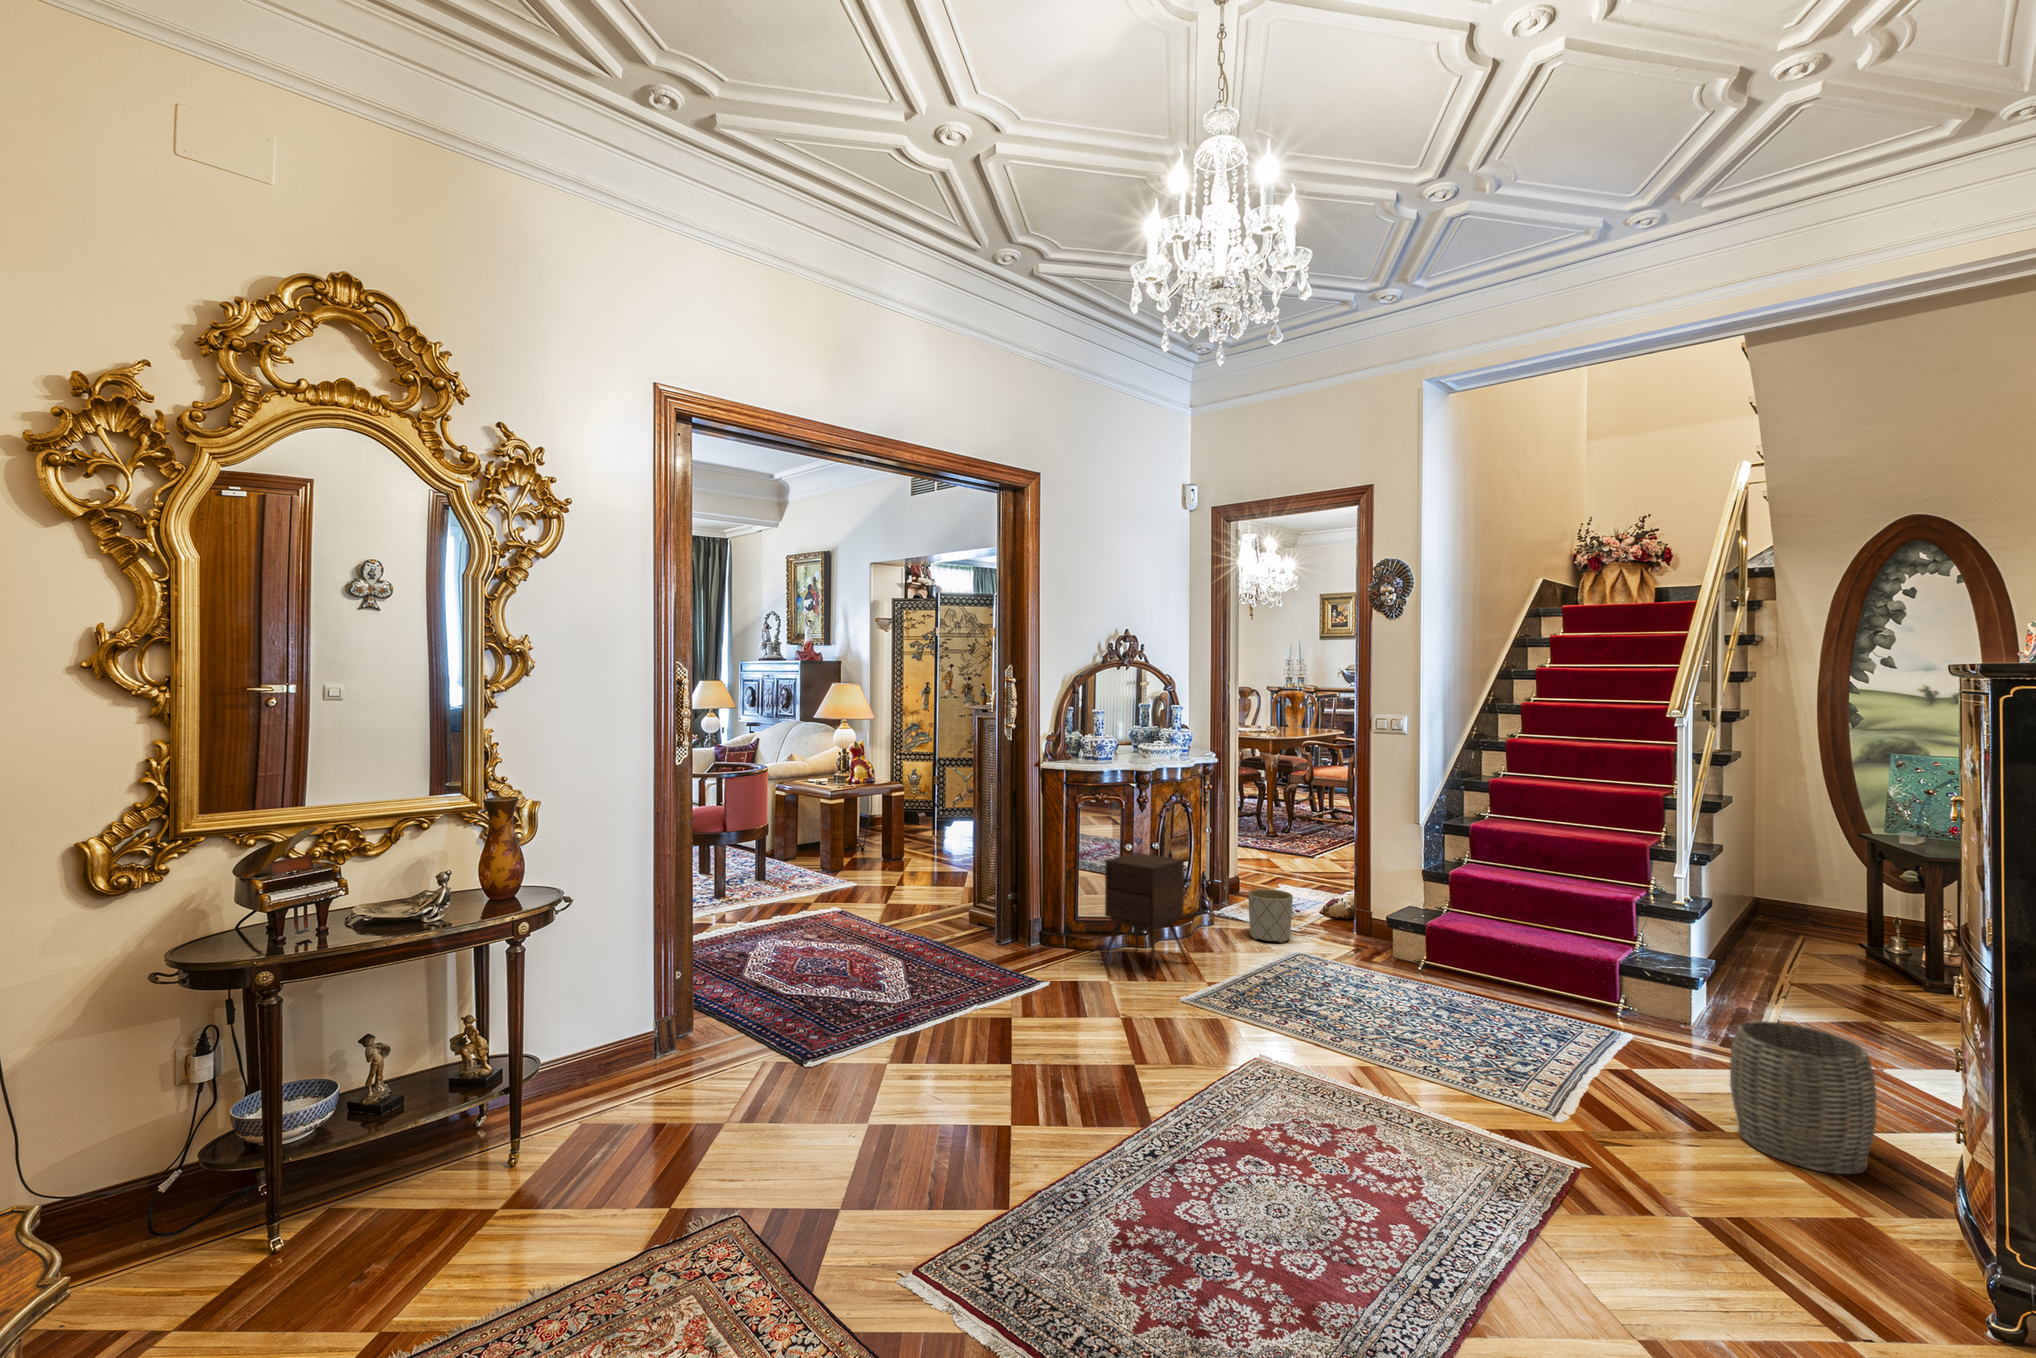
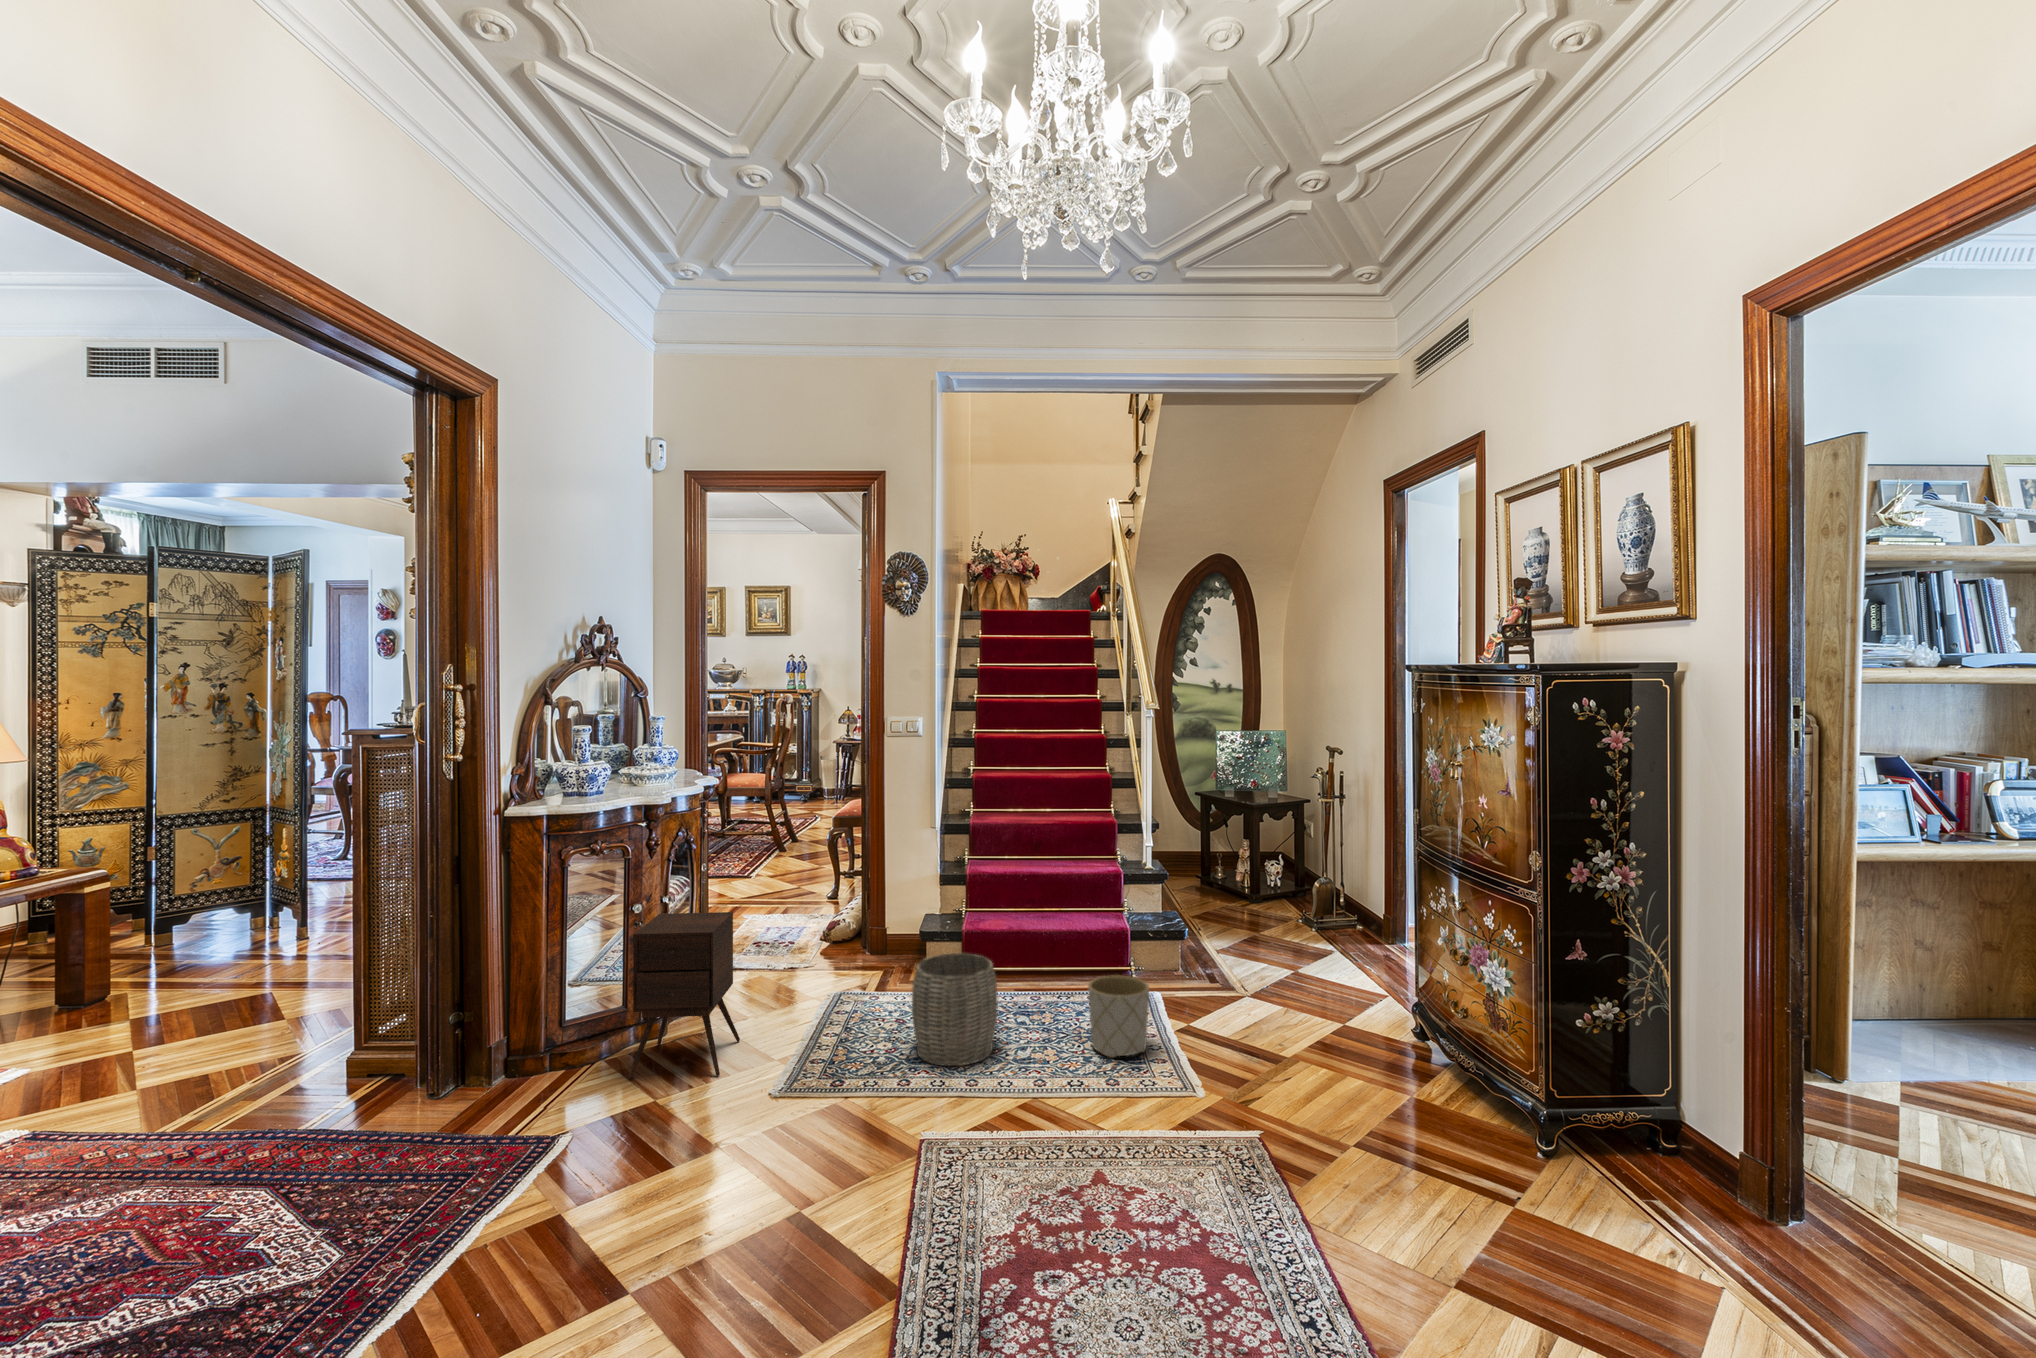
planter: present [1248,889,1293,943] -> present [1088,975,1149,1058]
woven basket: present [1730,1021,1876,1174] -> present [912,953,997,1066]

